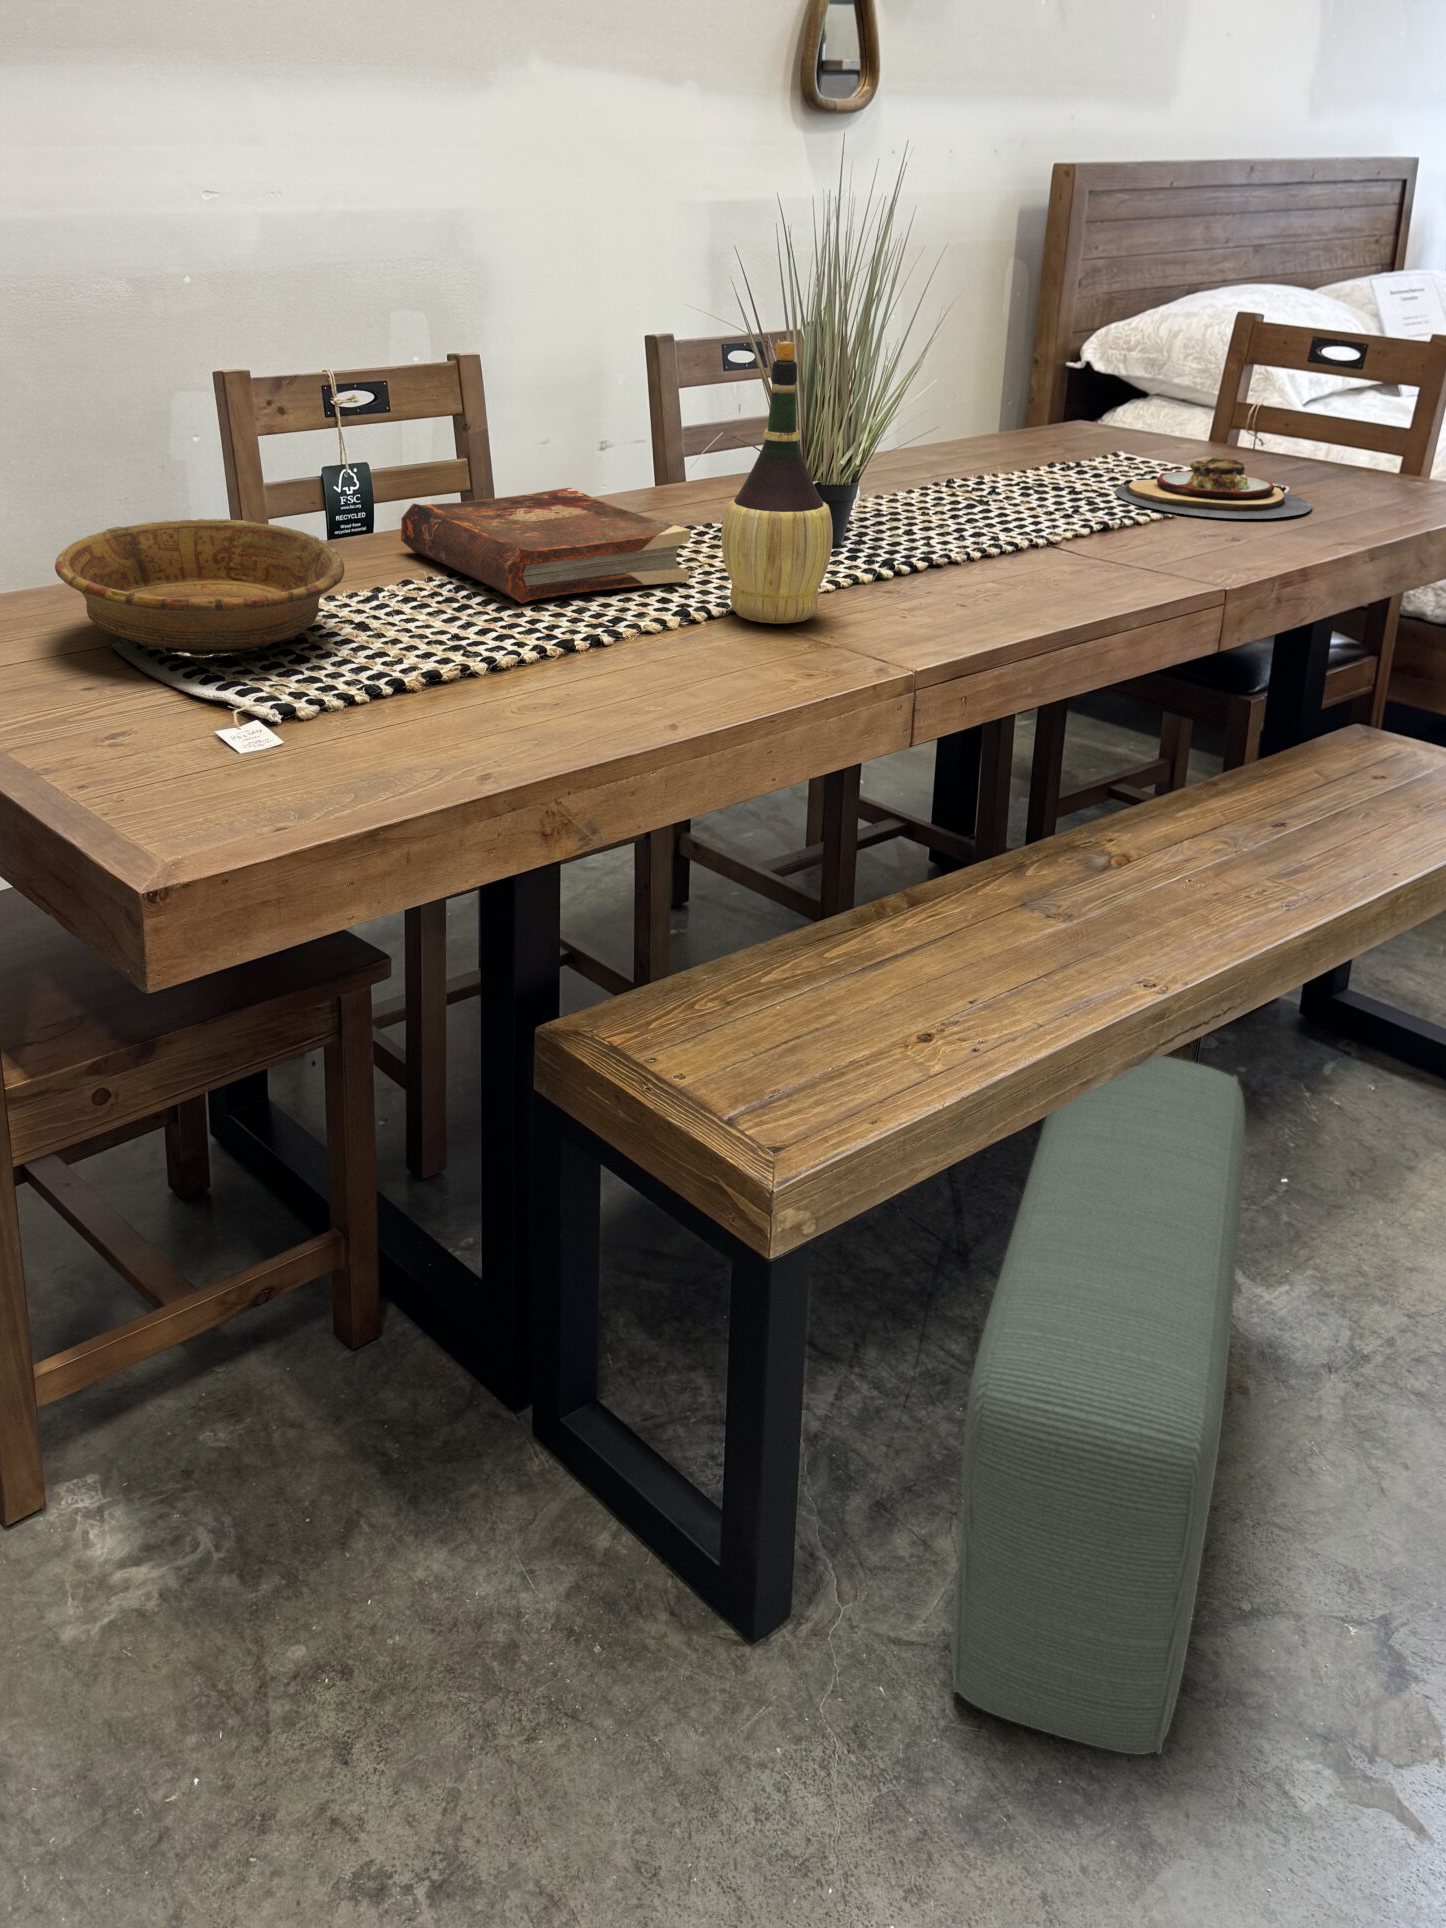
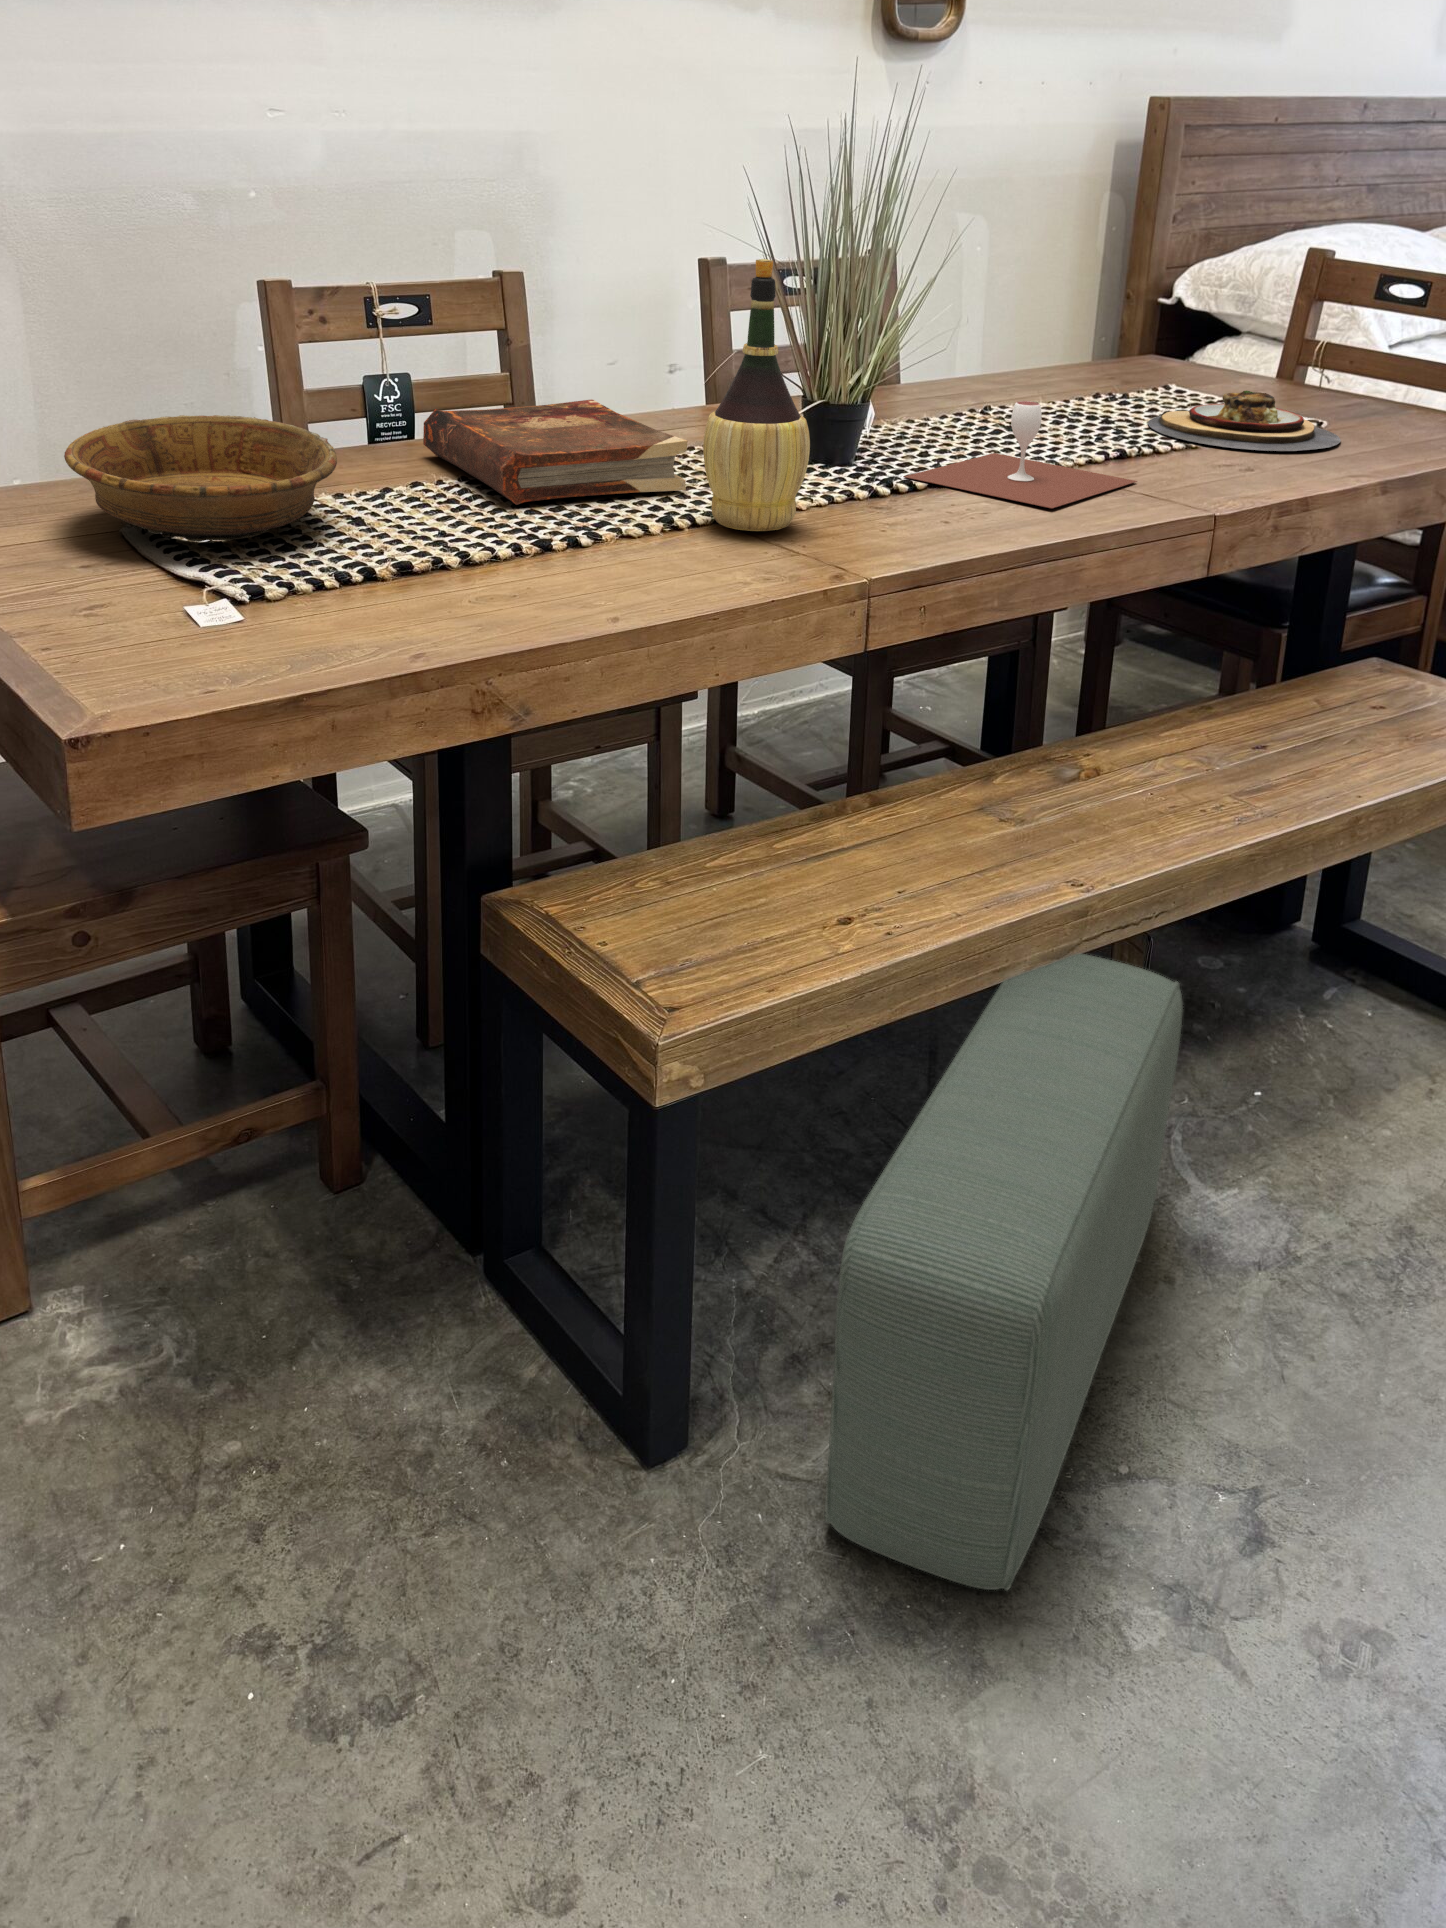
wine glass: none [901,477,1136,588] -> present [904,401,1137,509]

